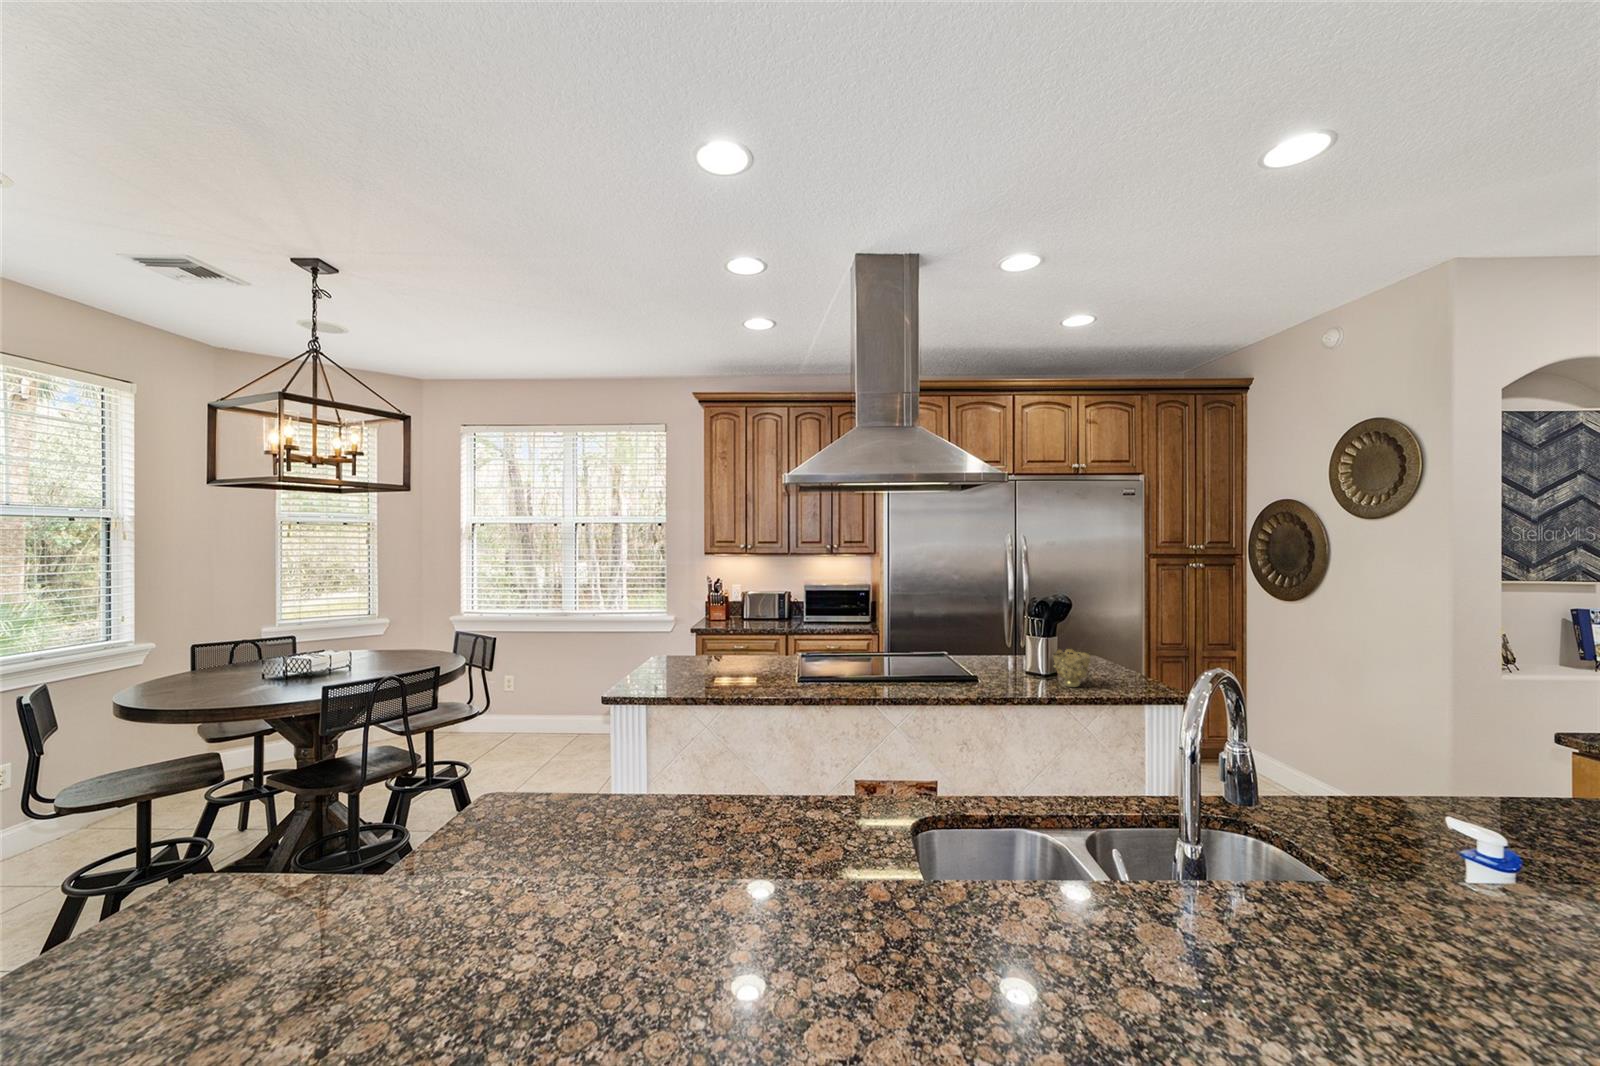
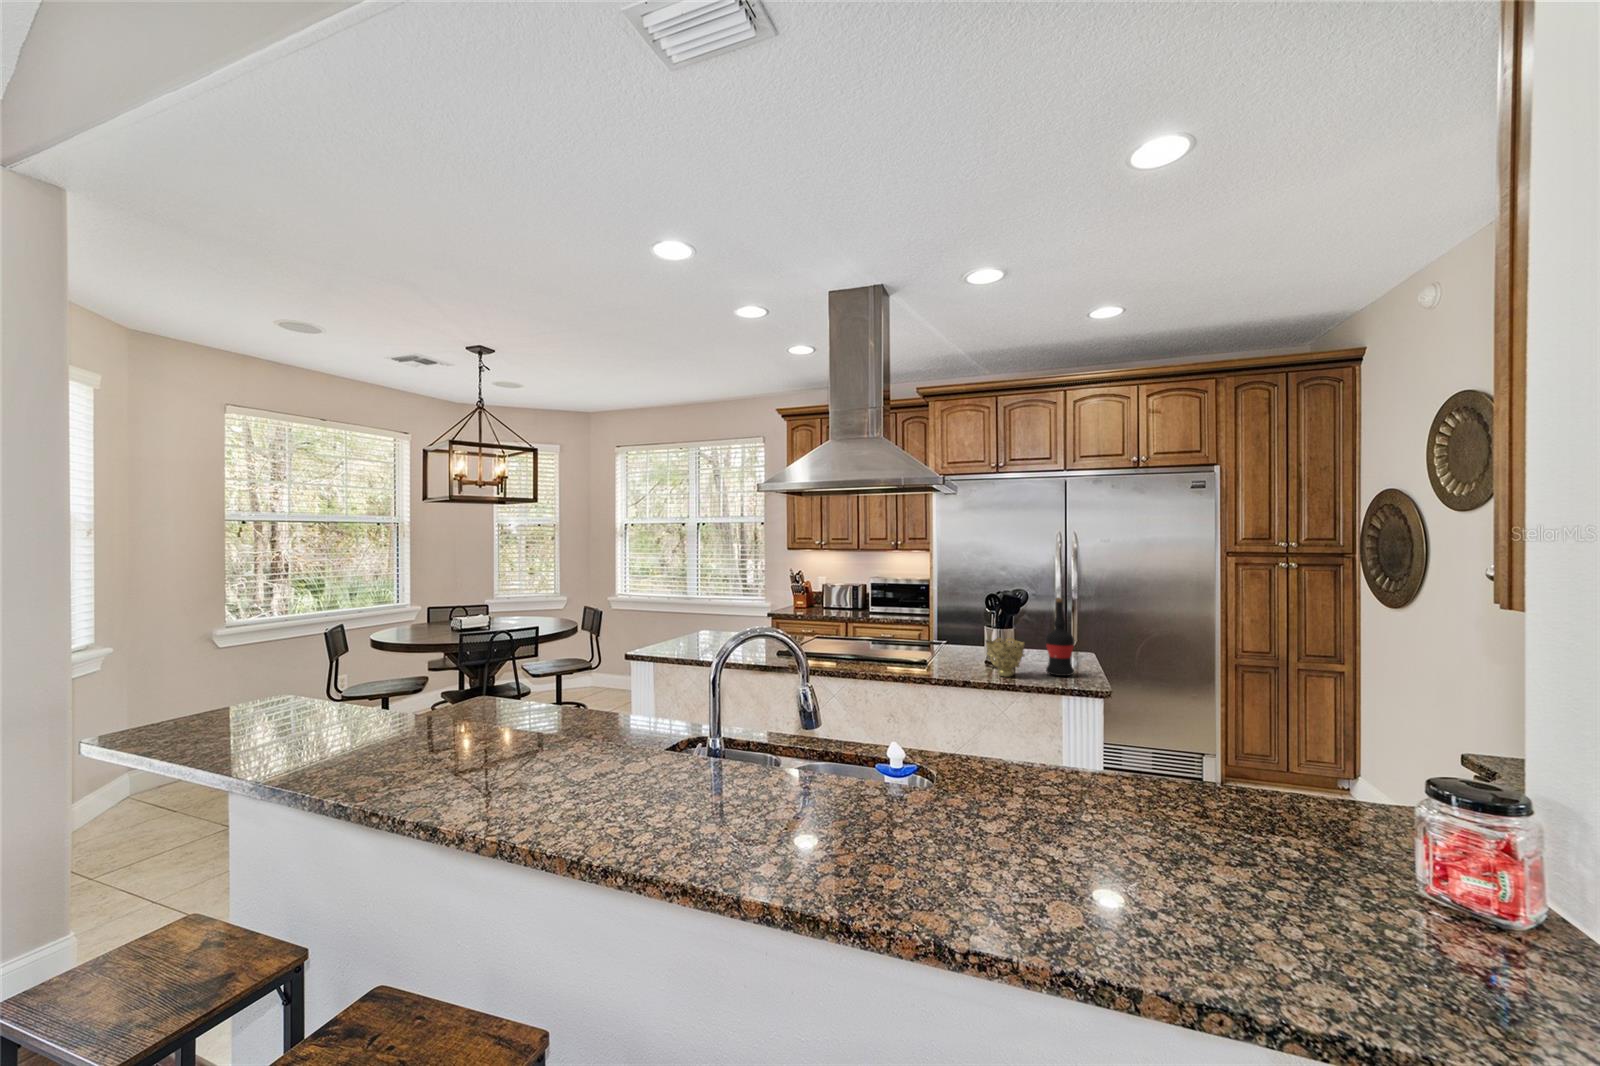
wine bottle: none [1099,609,1126,682] -> present [1046,598,1074,676]

